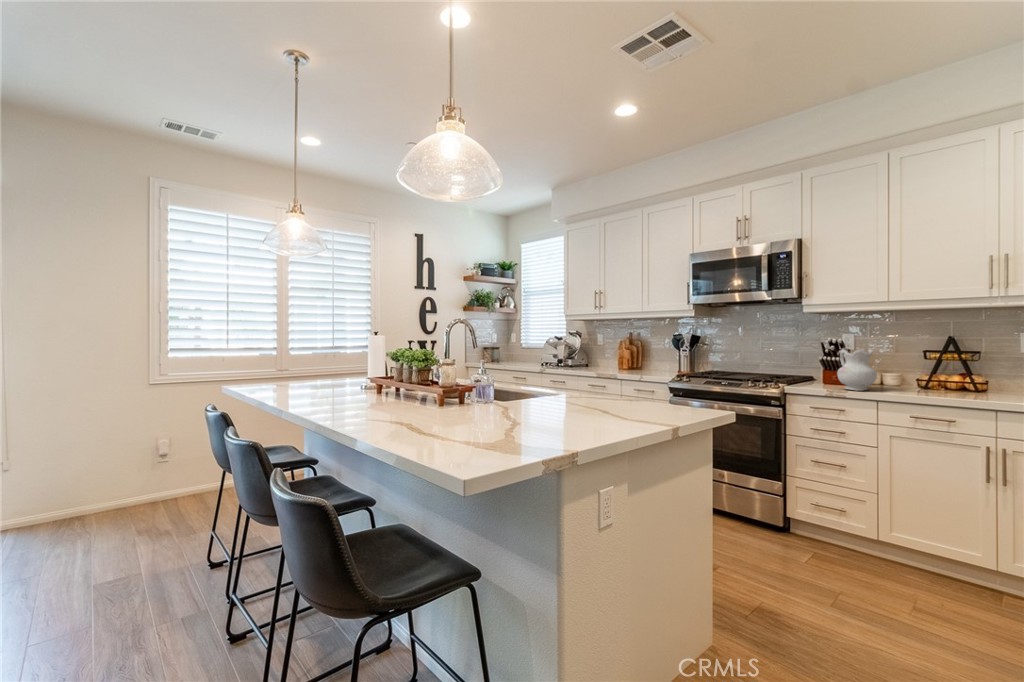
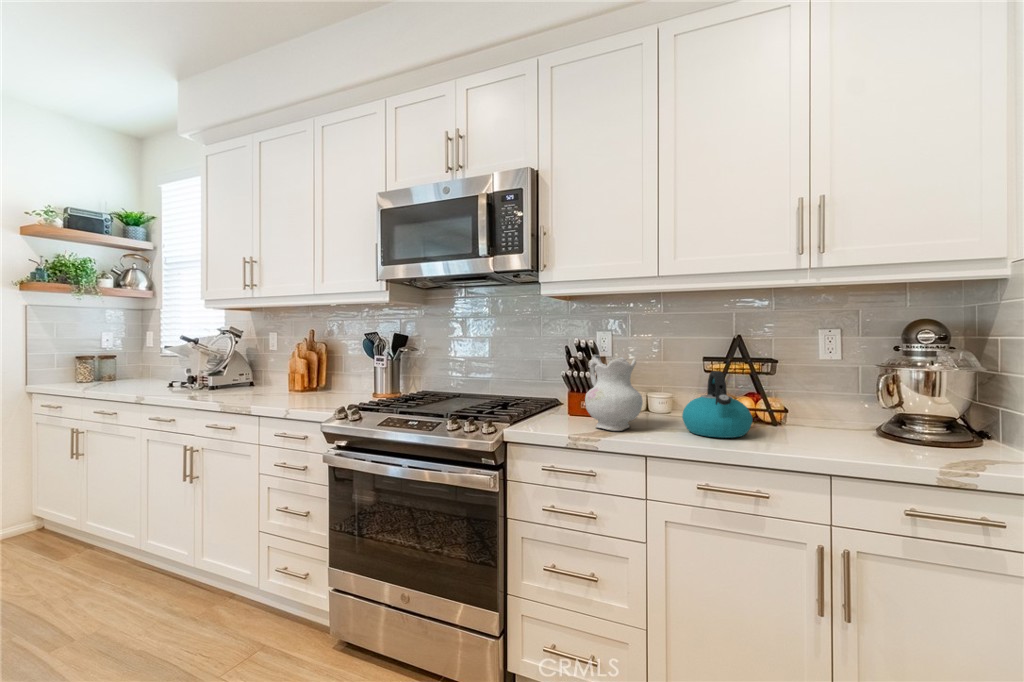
kettle: none [905,358,955,396] -> present [682,371,752,438]

